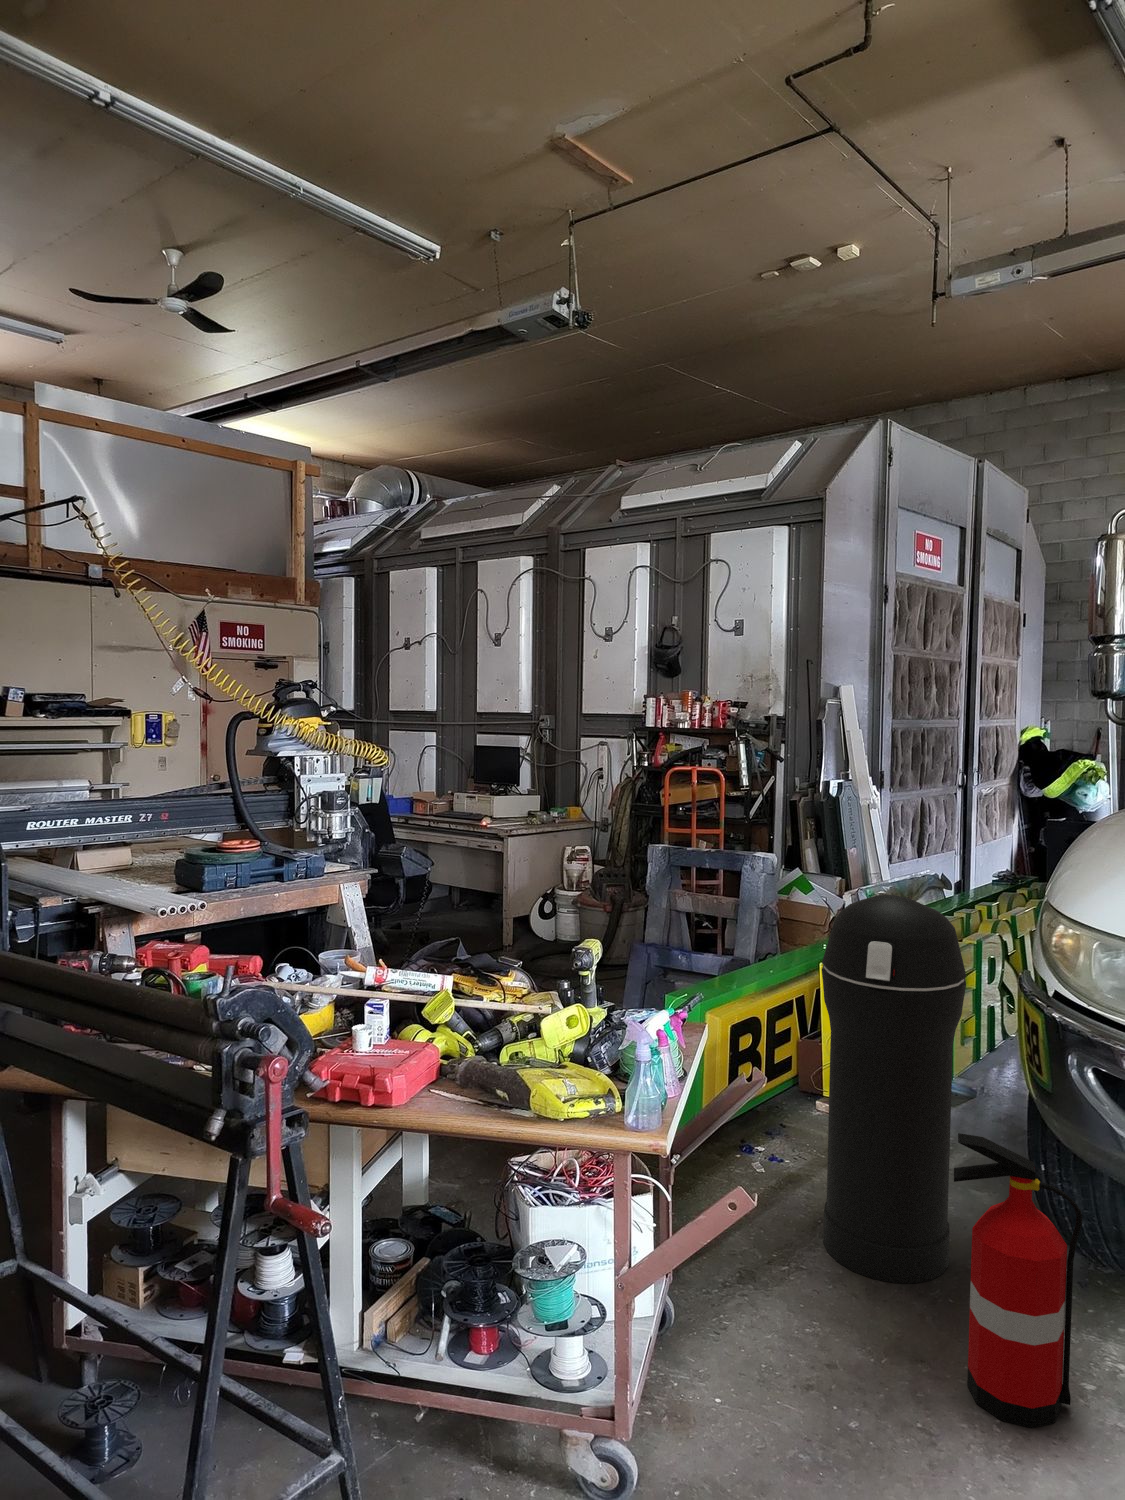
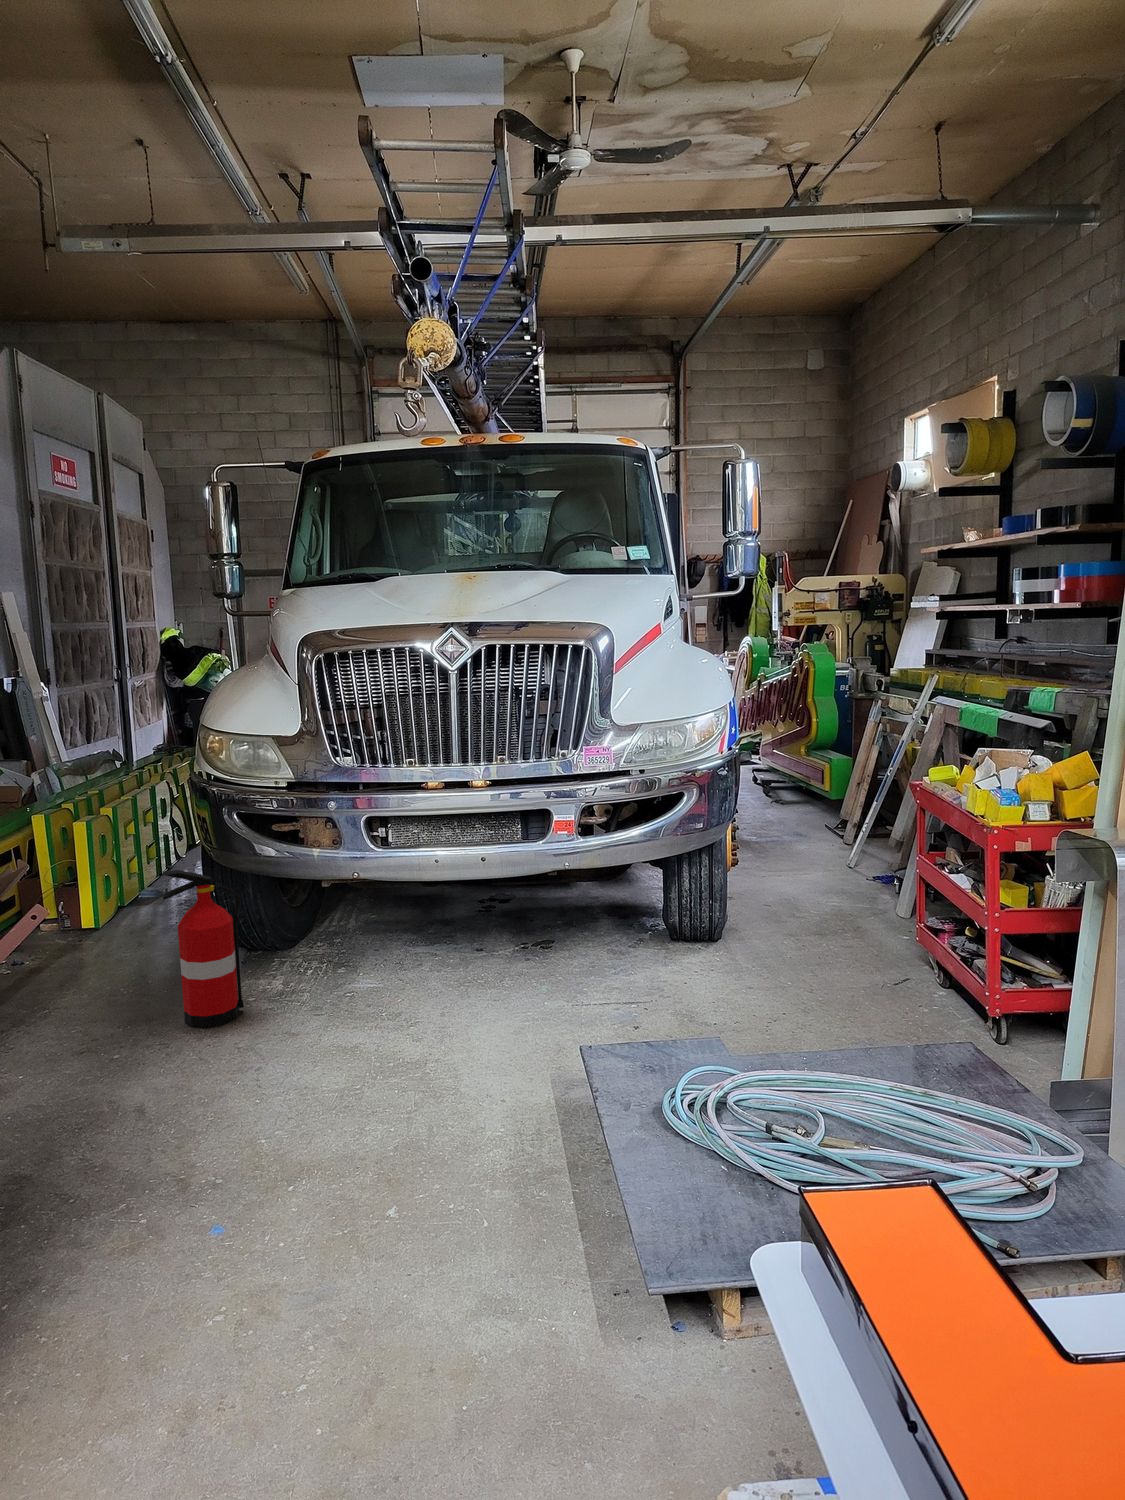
trash can: present [822,895,966,1283] -> none [46,738,163,1002]

